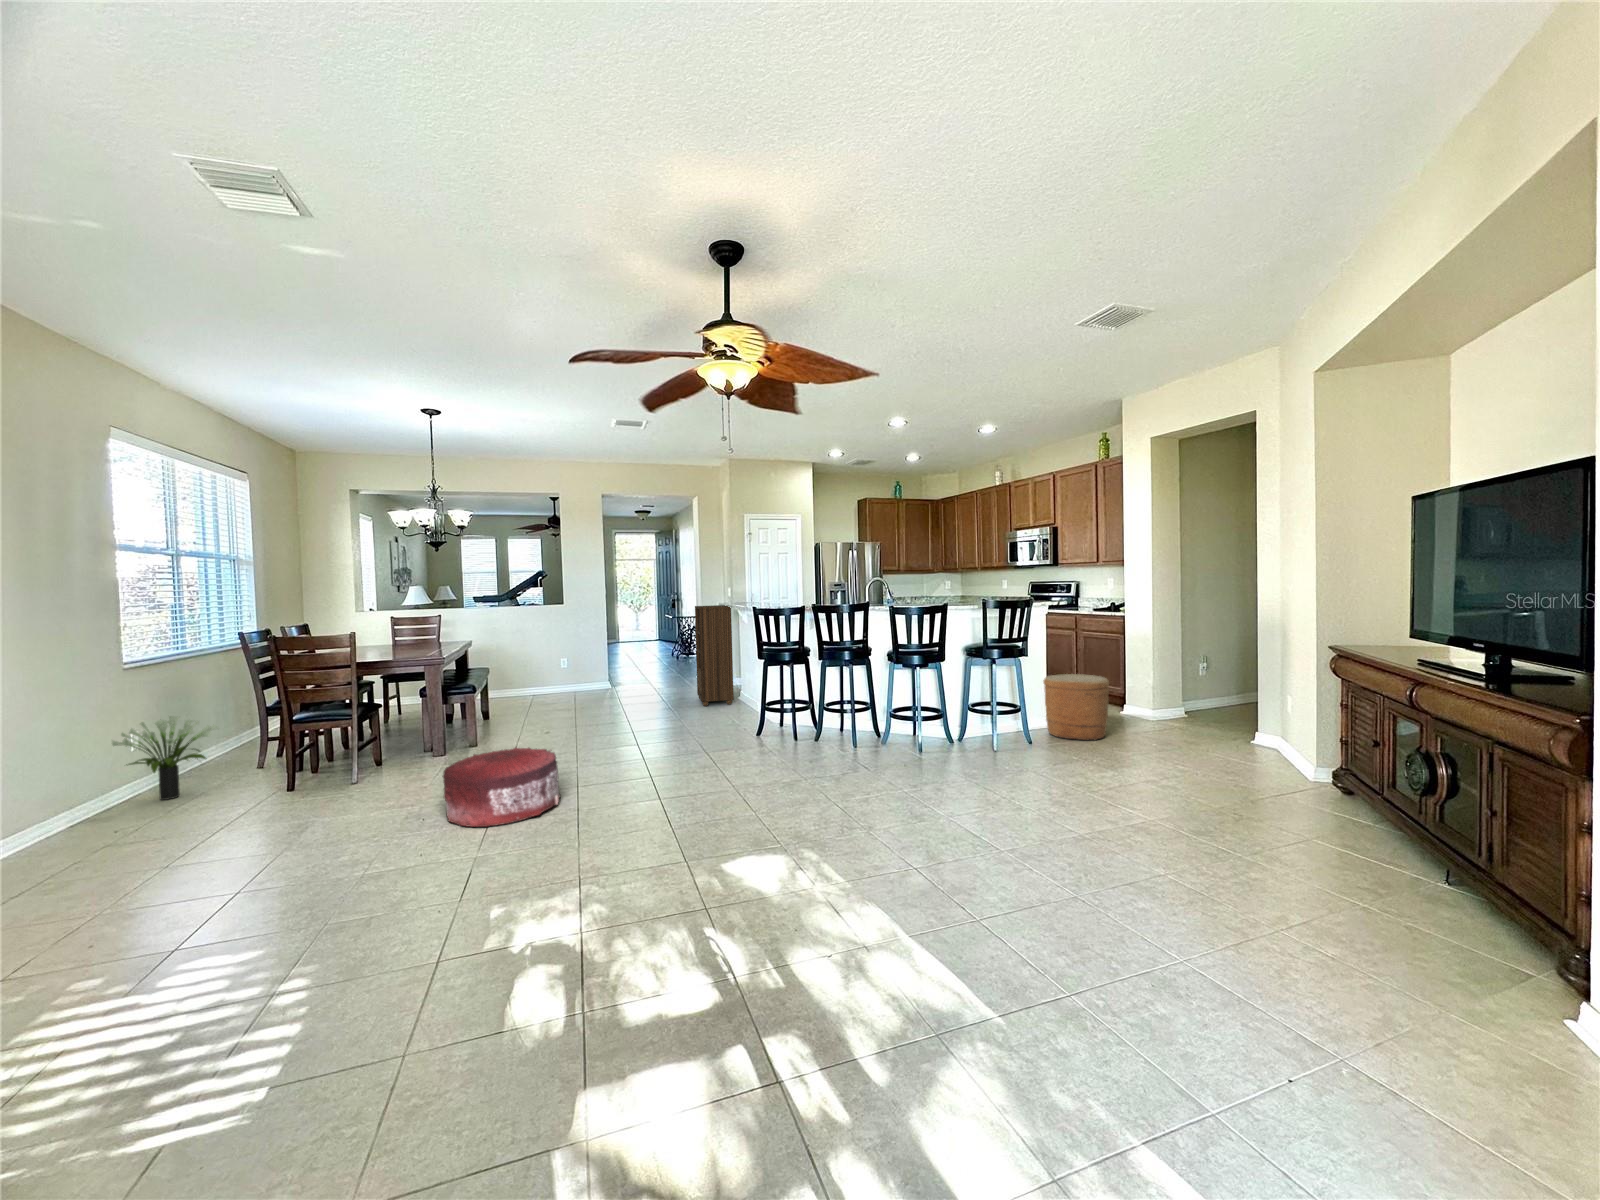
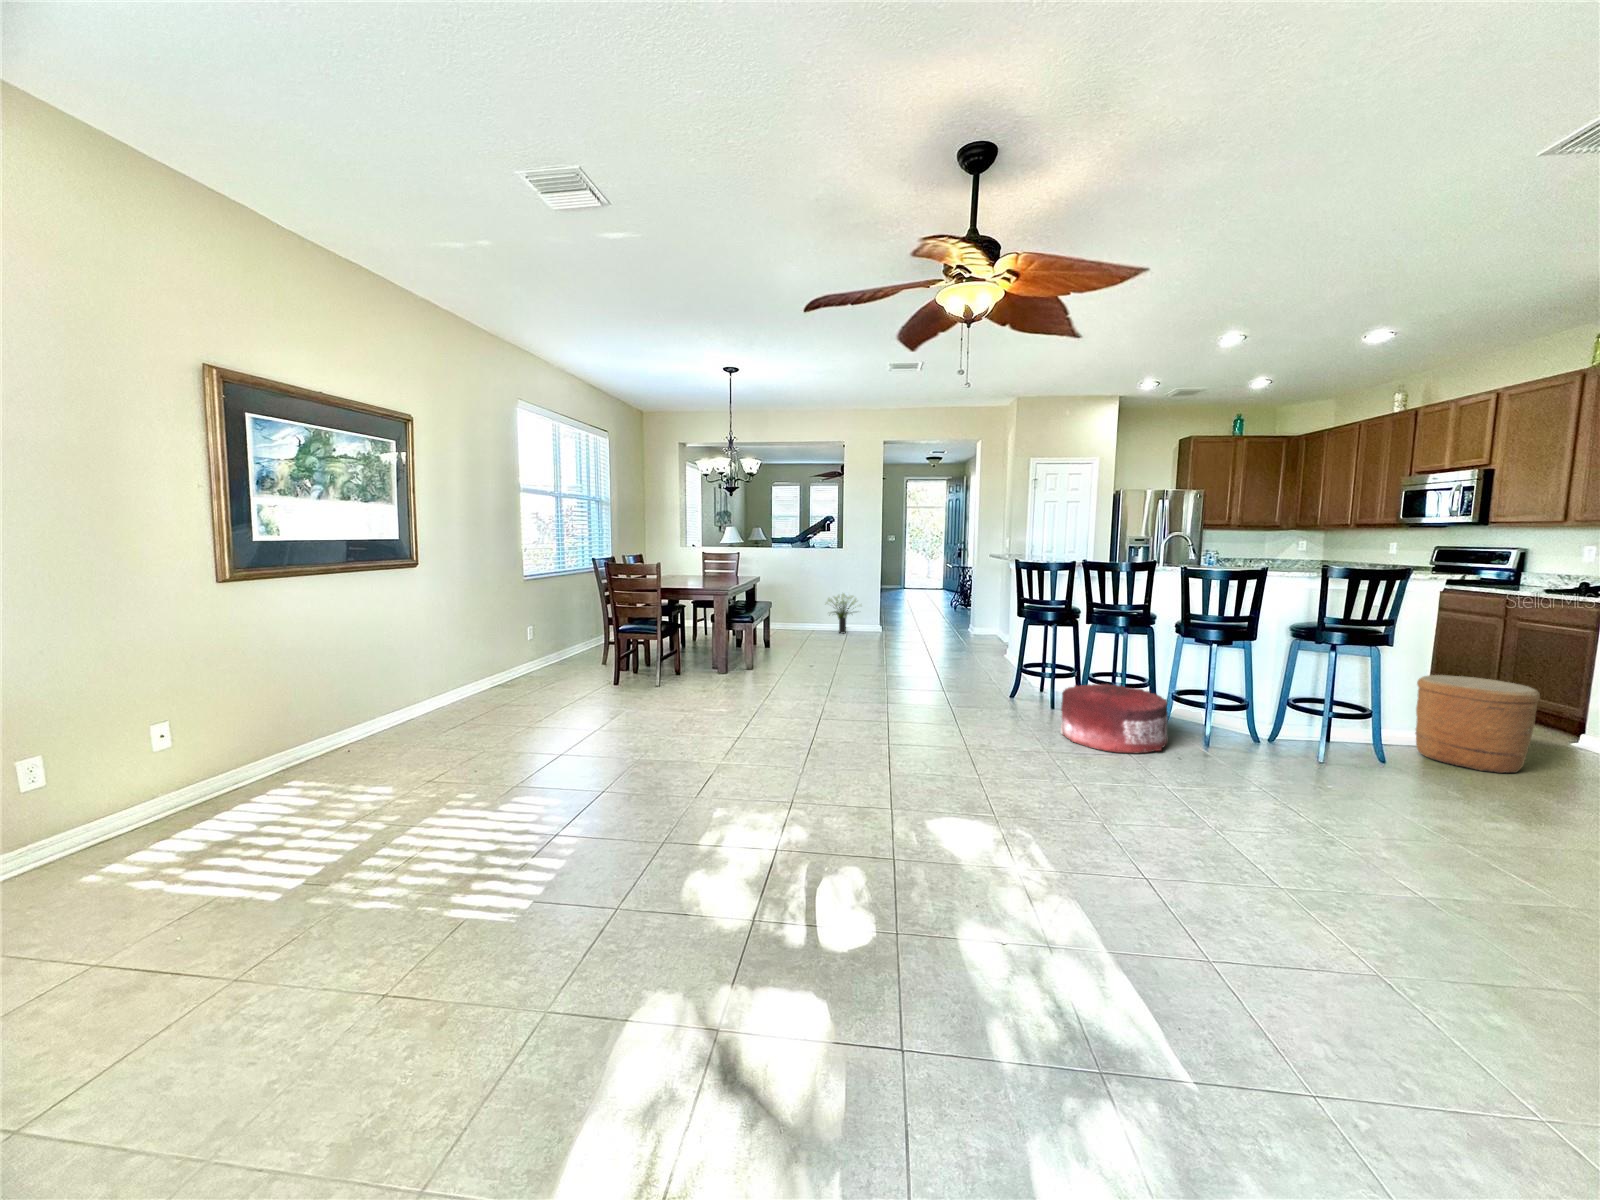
bookshelf: present [695,605,734,706] -> none [963,556,1003,661]
potted plant: present [112,716,218,800] -> present [826,593,861,633]
pouf: present [442,747,560,827] -> present [1061,684,1168,753]

